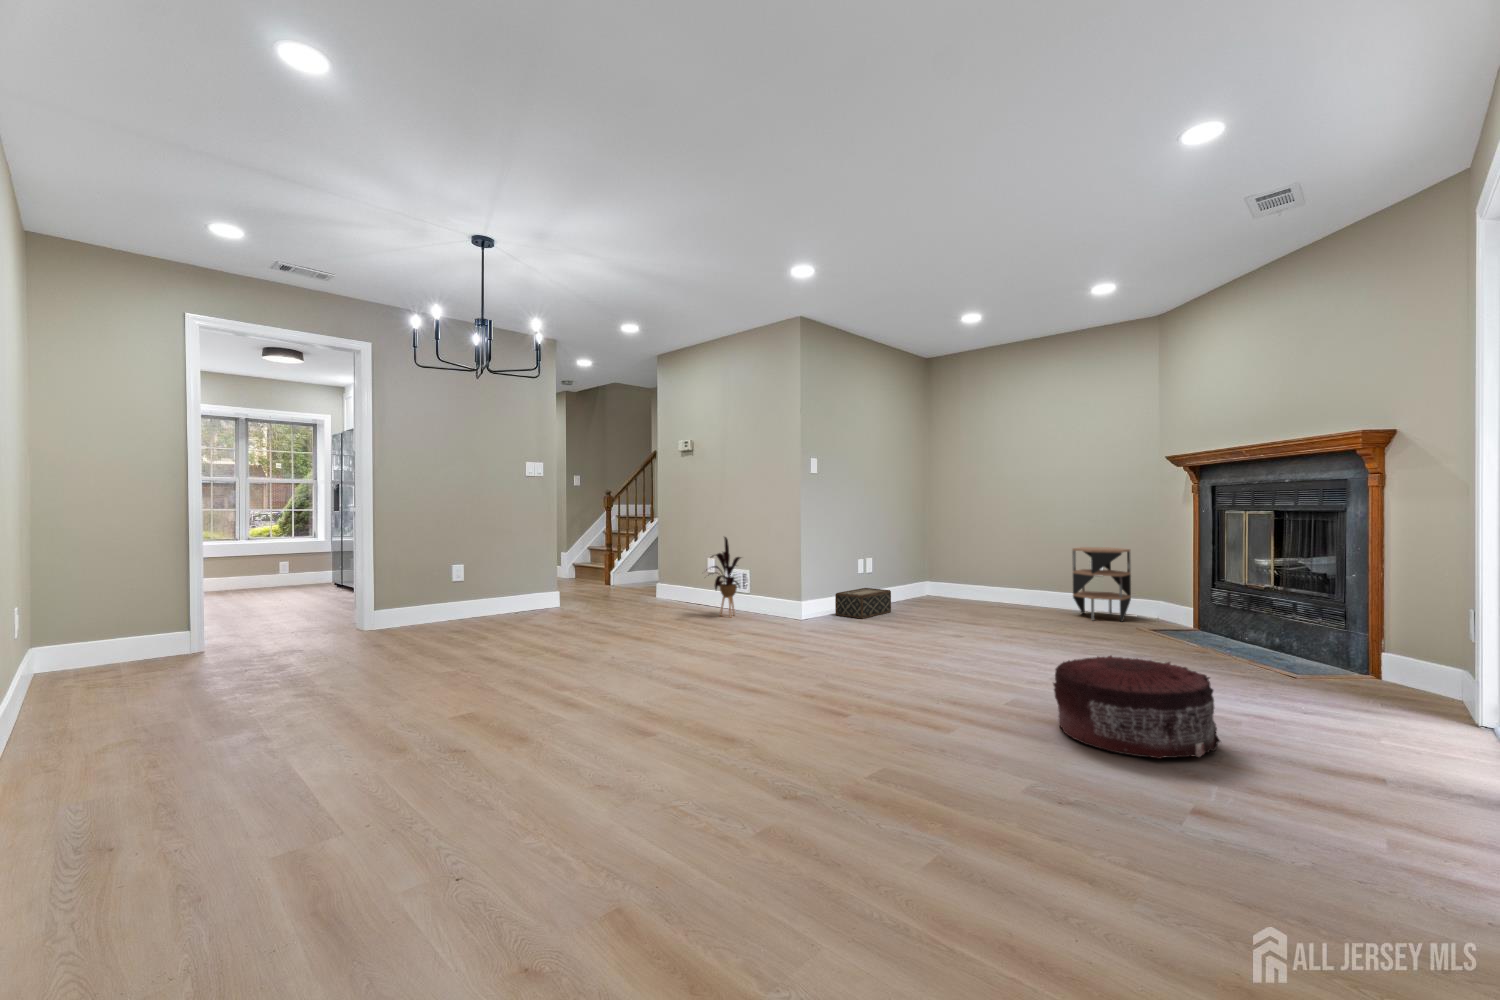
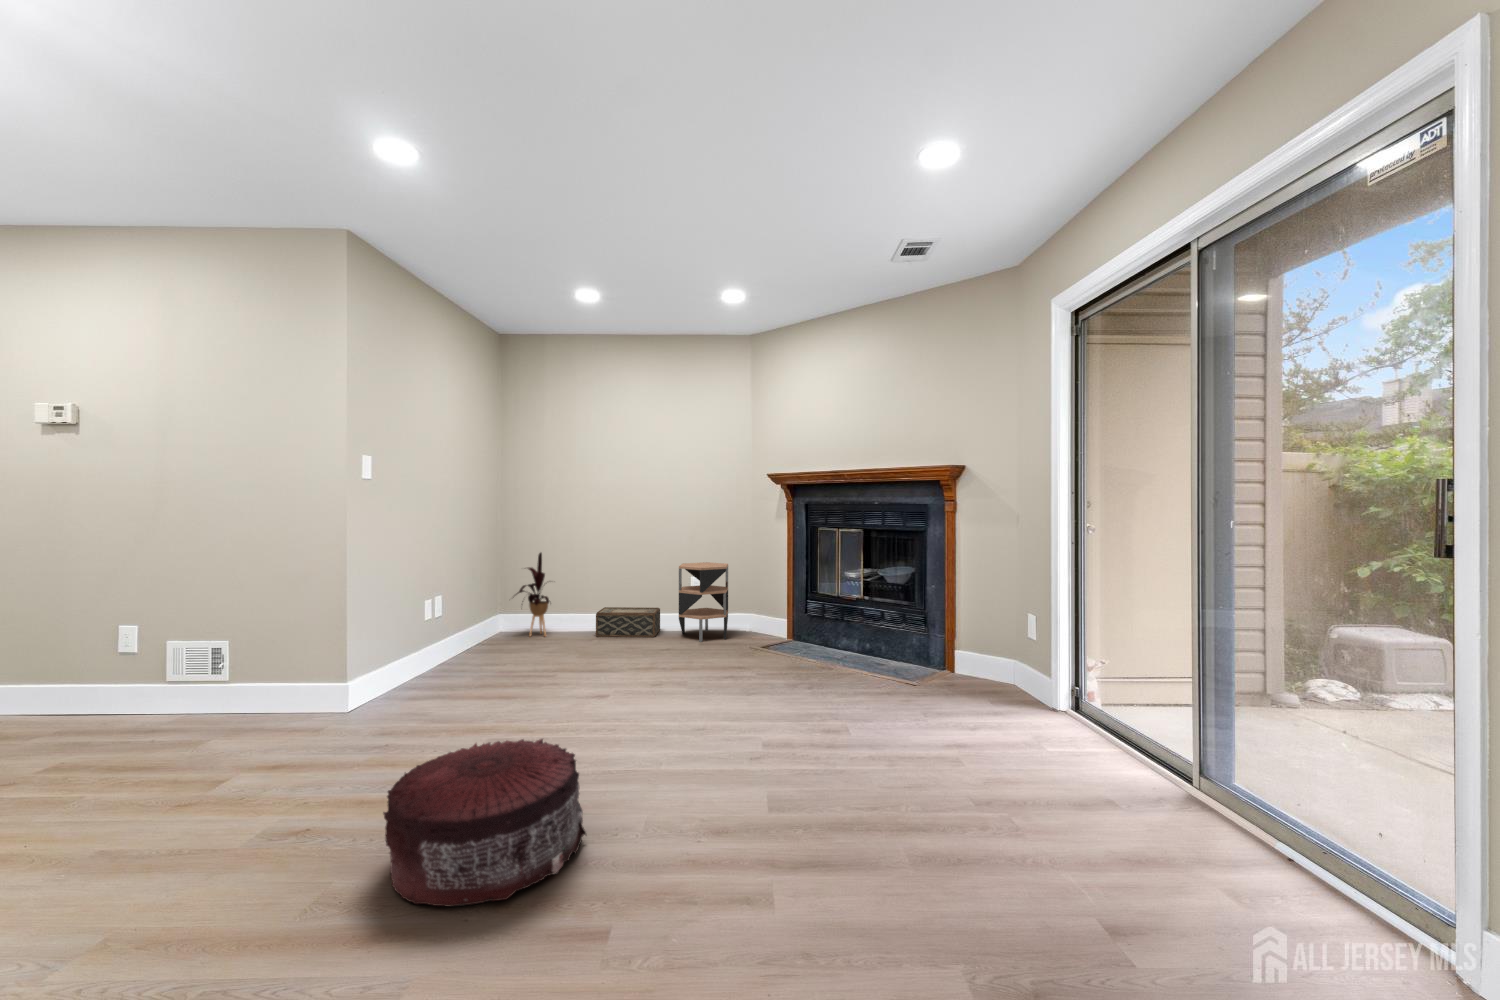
house plant: present [712,537,741,616] -> present [516,553,549,636]
woven basket: present [835,588,891,619] -> present [596,607,660,637]
pouf: present [1053,655,1221,759] -> present [384,739,586,906]

